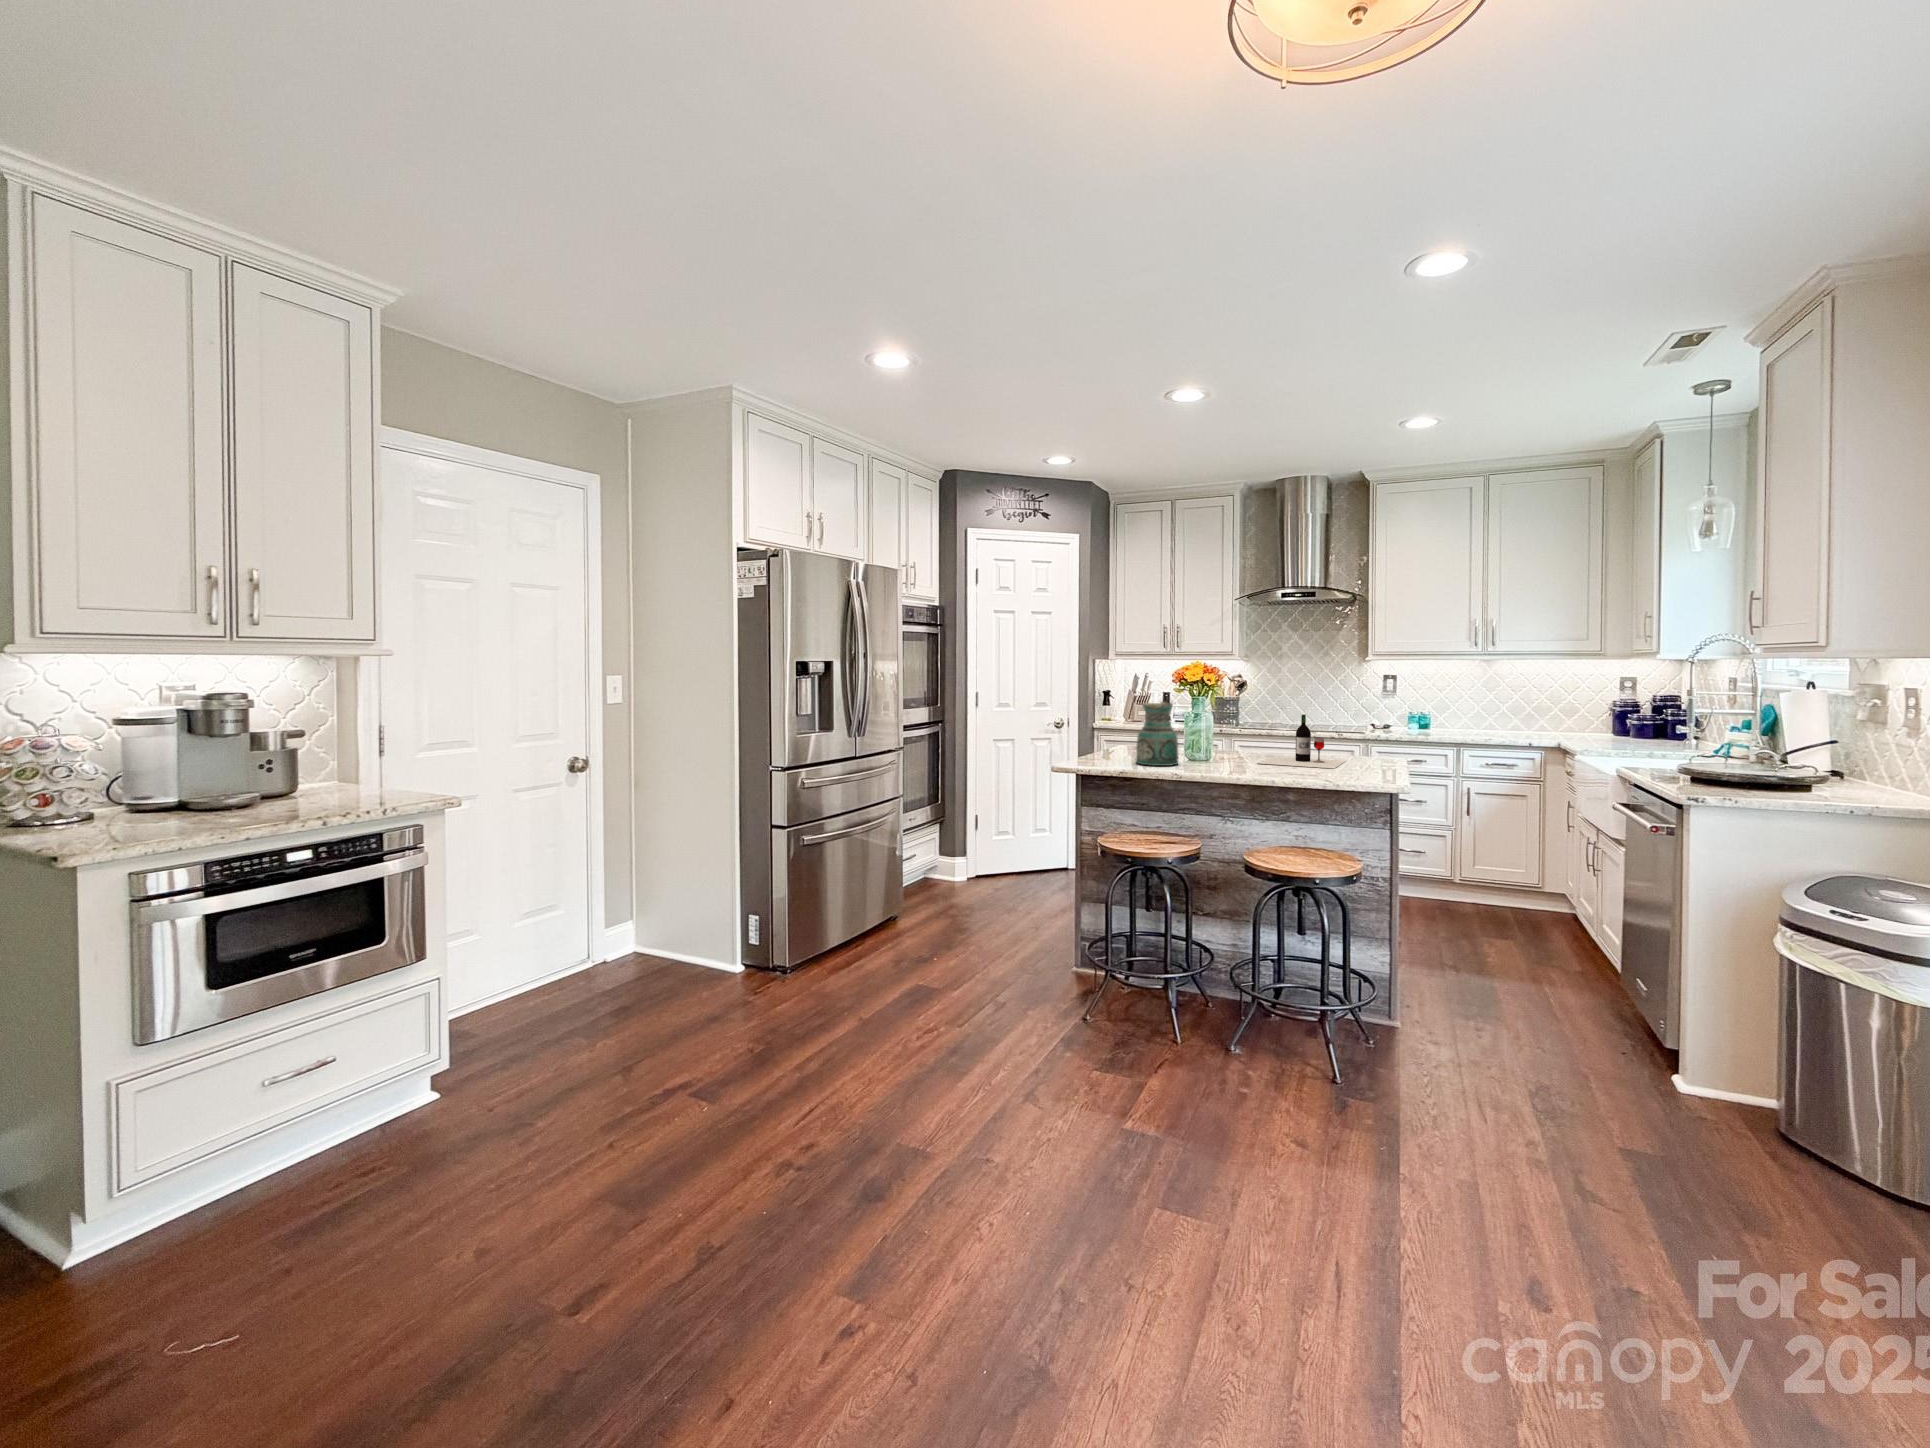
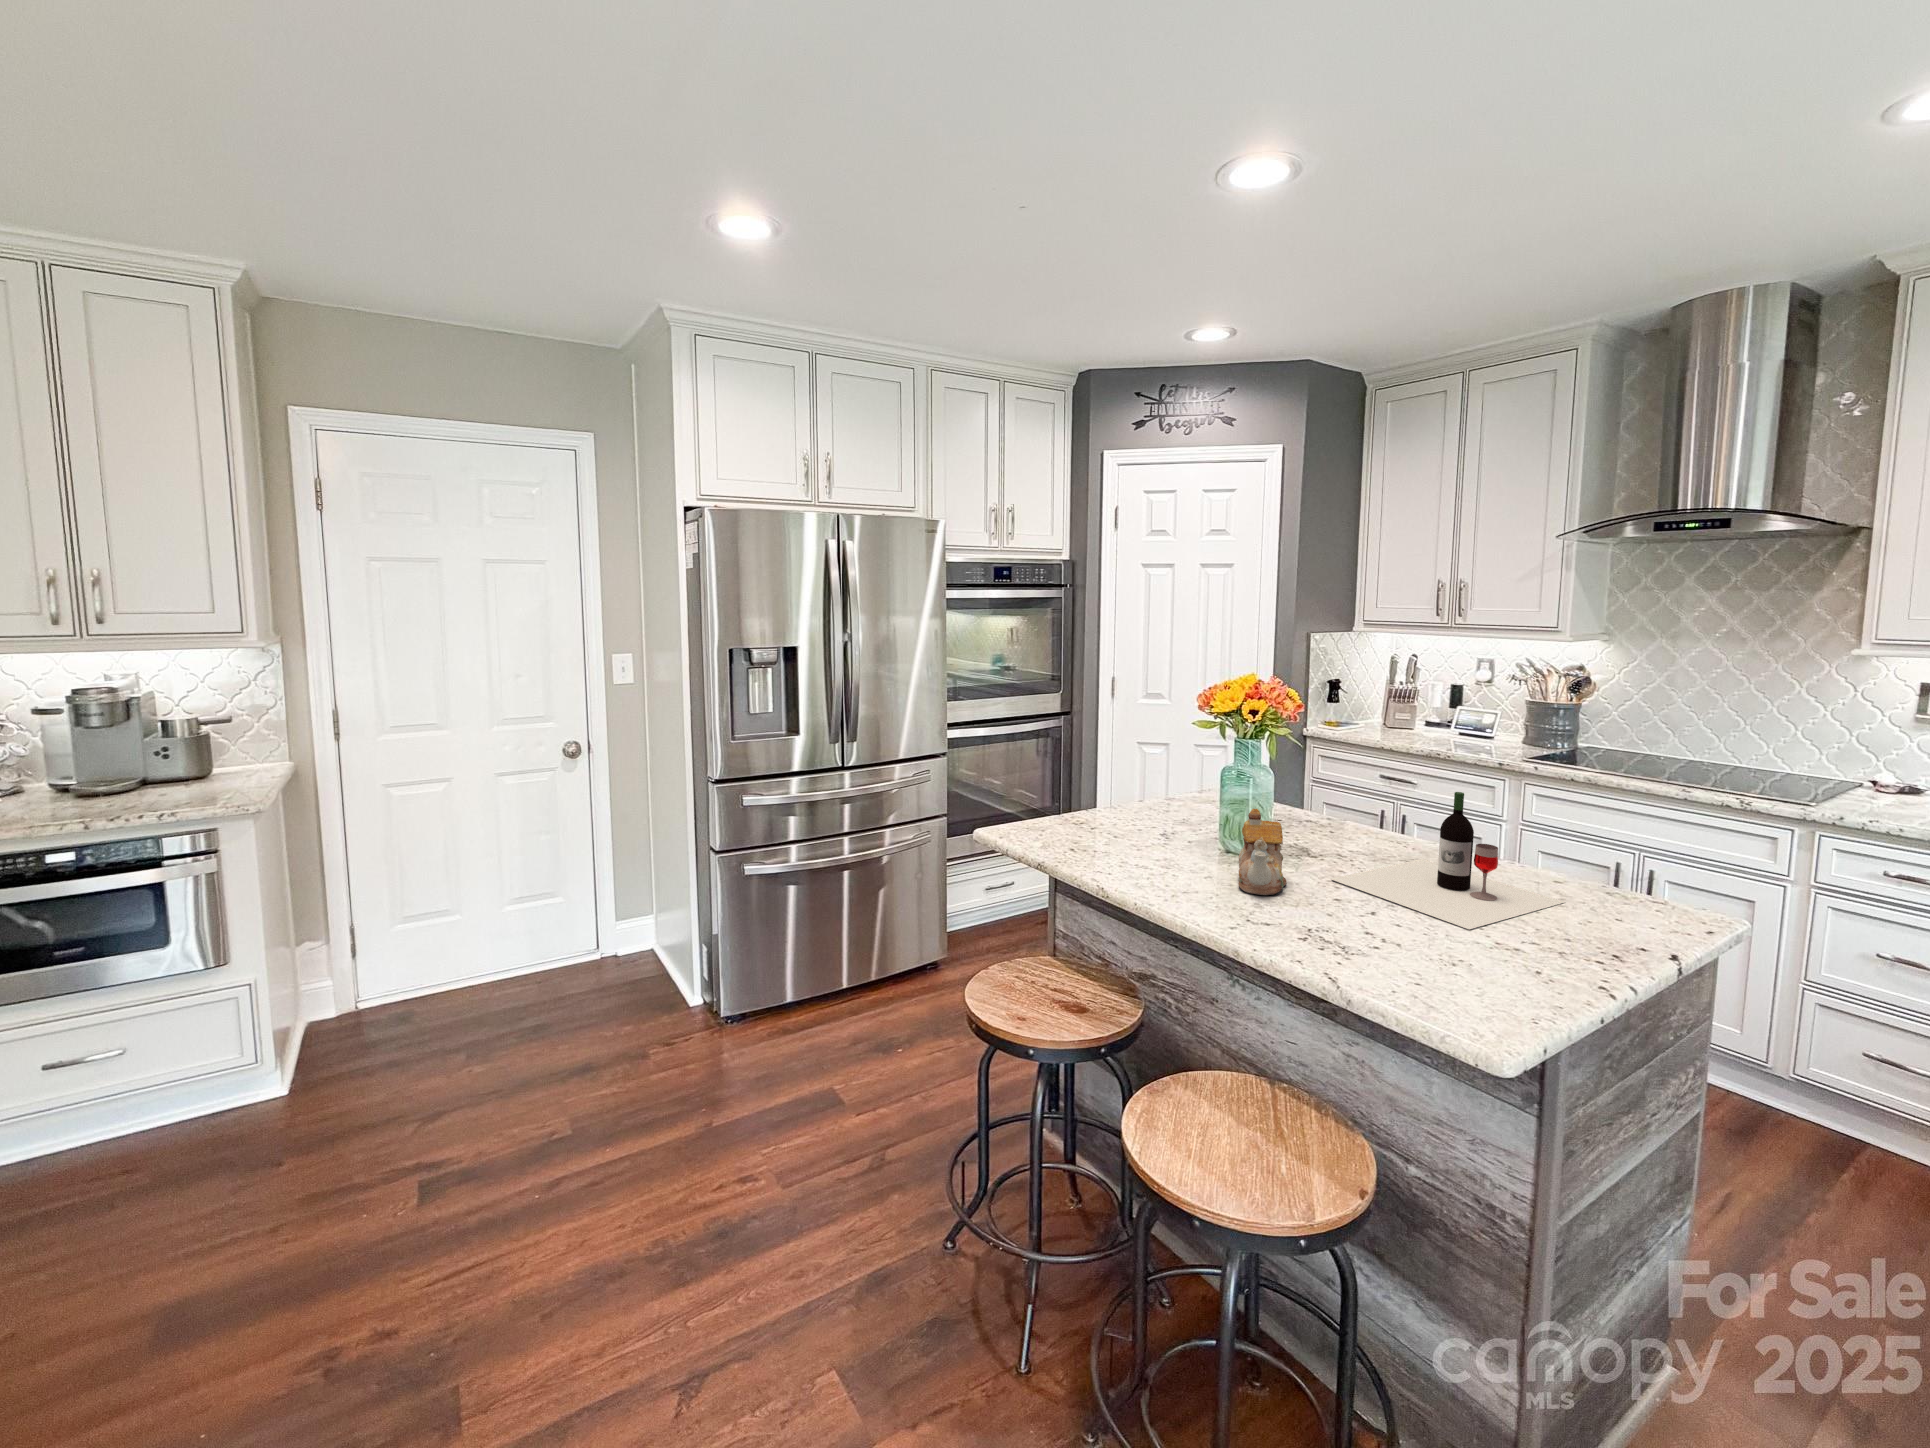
ceramic pitcher: present [1136,702,1178,766] -> none [1106,739,1191,859]
teapot: none [1220,728,1251,769] -> present [1238,809,1286,895]

